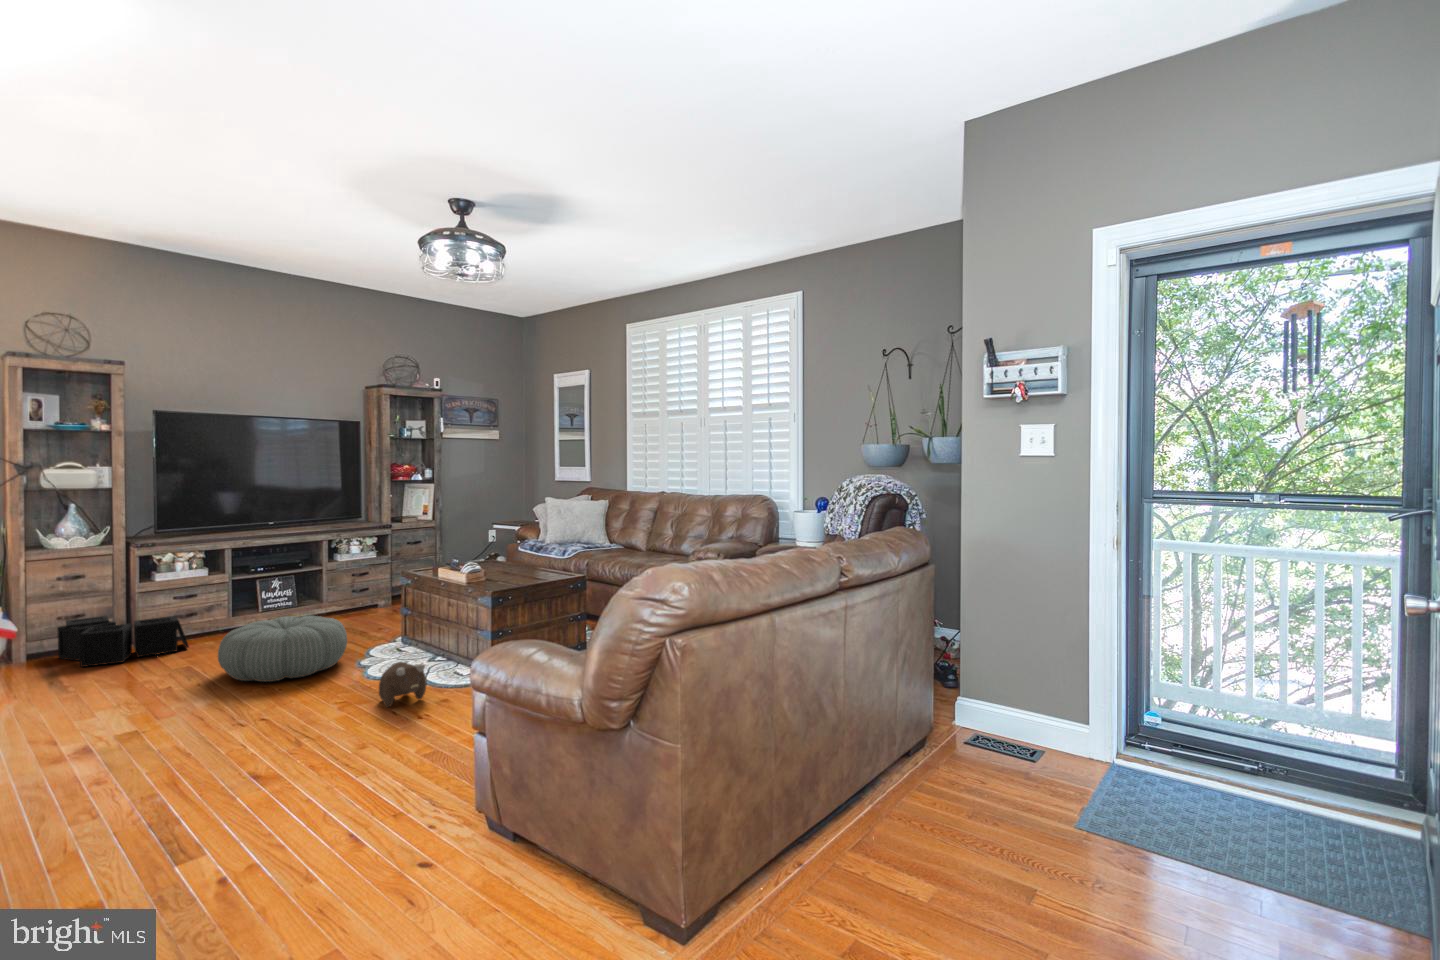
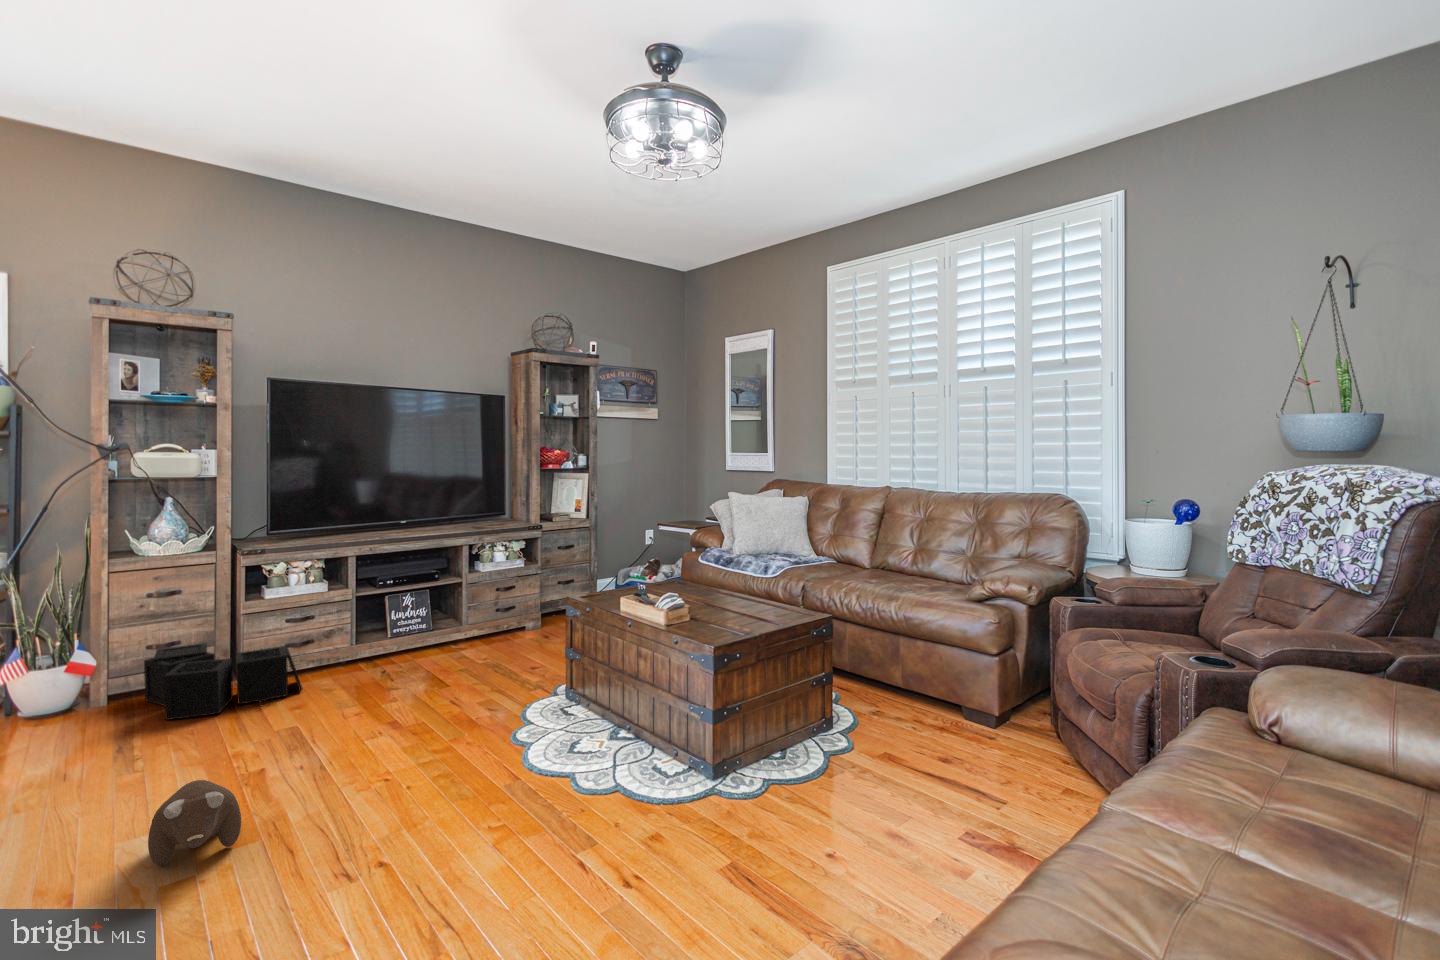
pouf: present [218,615,347,682] -> none [332,660,502,769]
plush toy: present [379,662,426,707] -> present [148,780,241,866]

